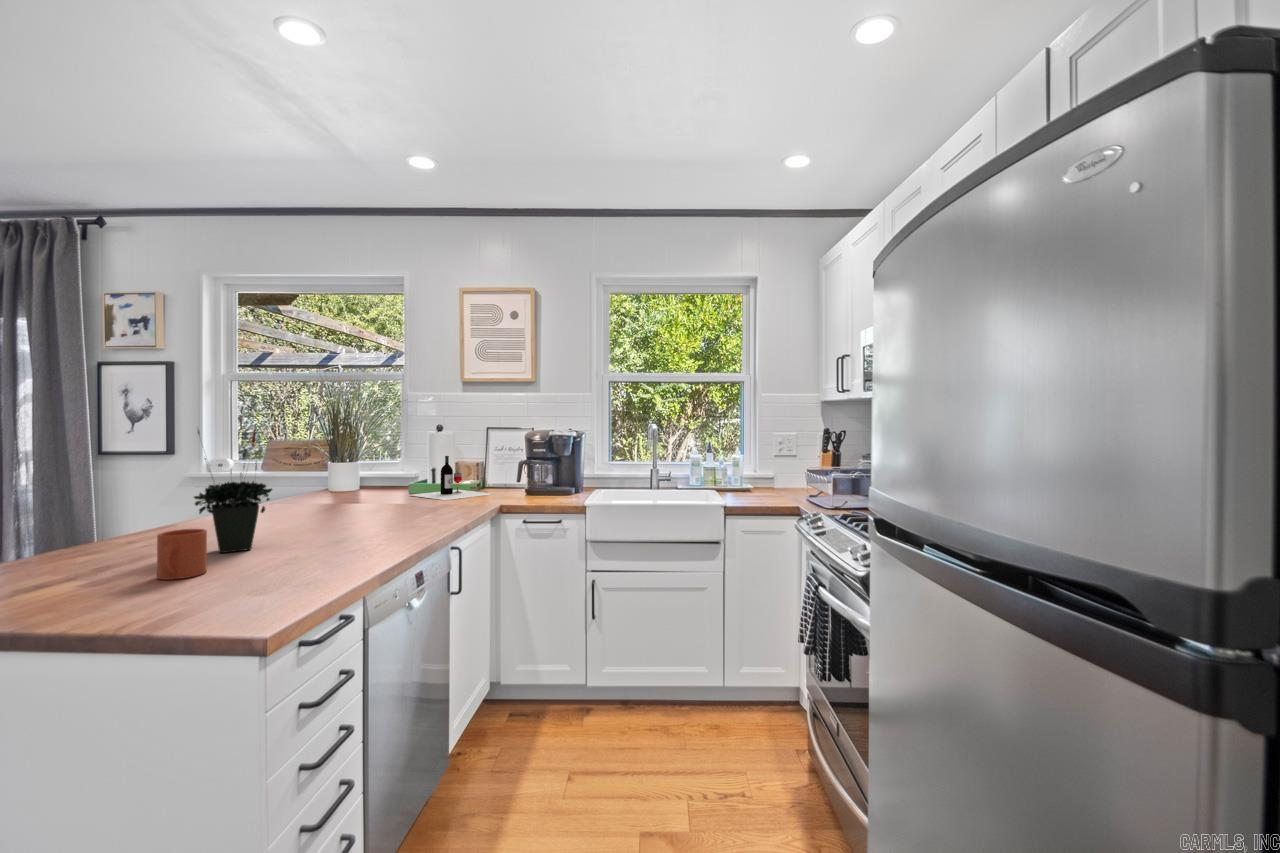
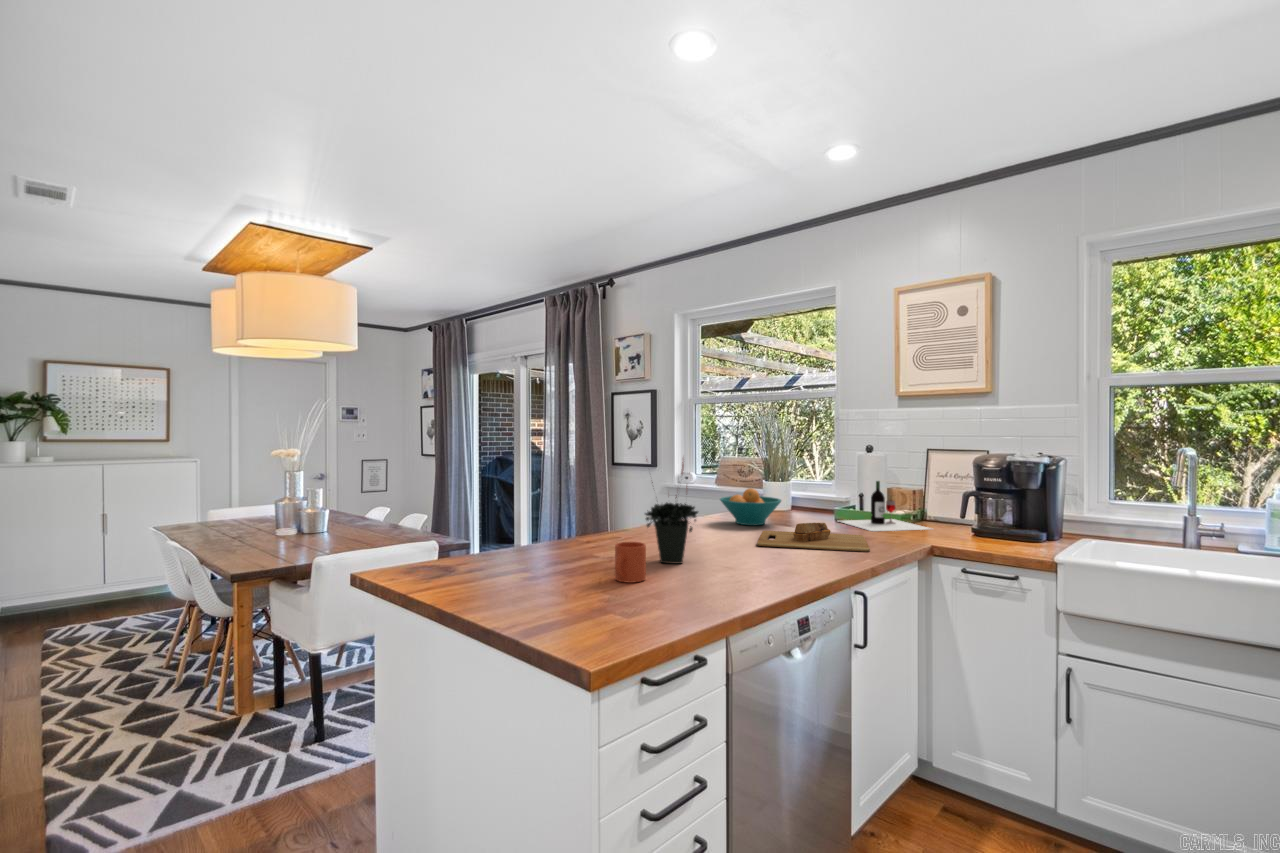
fruit bowl: none [280,468,354,507] -> present [720,488,781,525]
cutting board: none [336,494,451,523] -> present [757,523,870,552]

